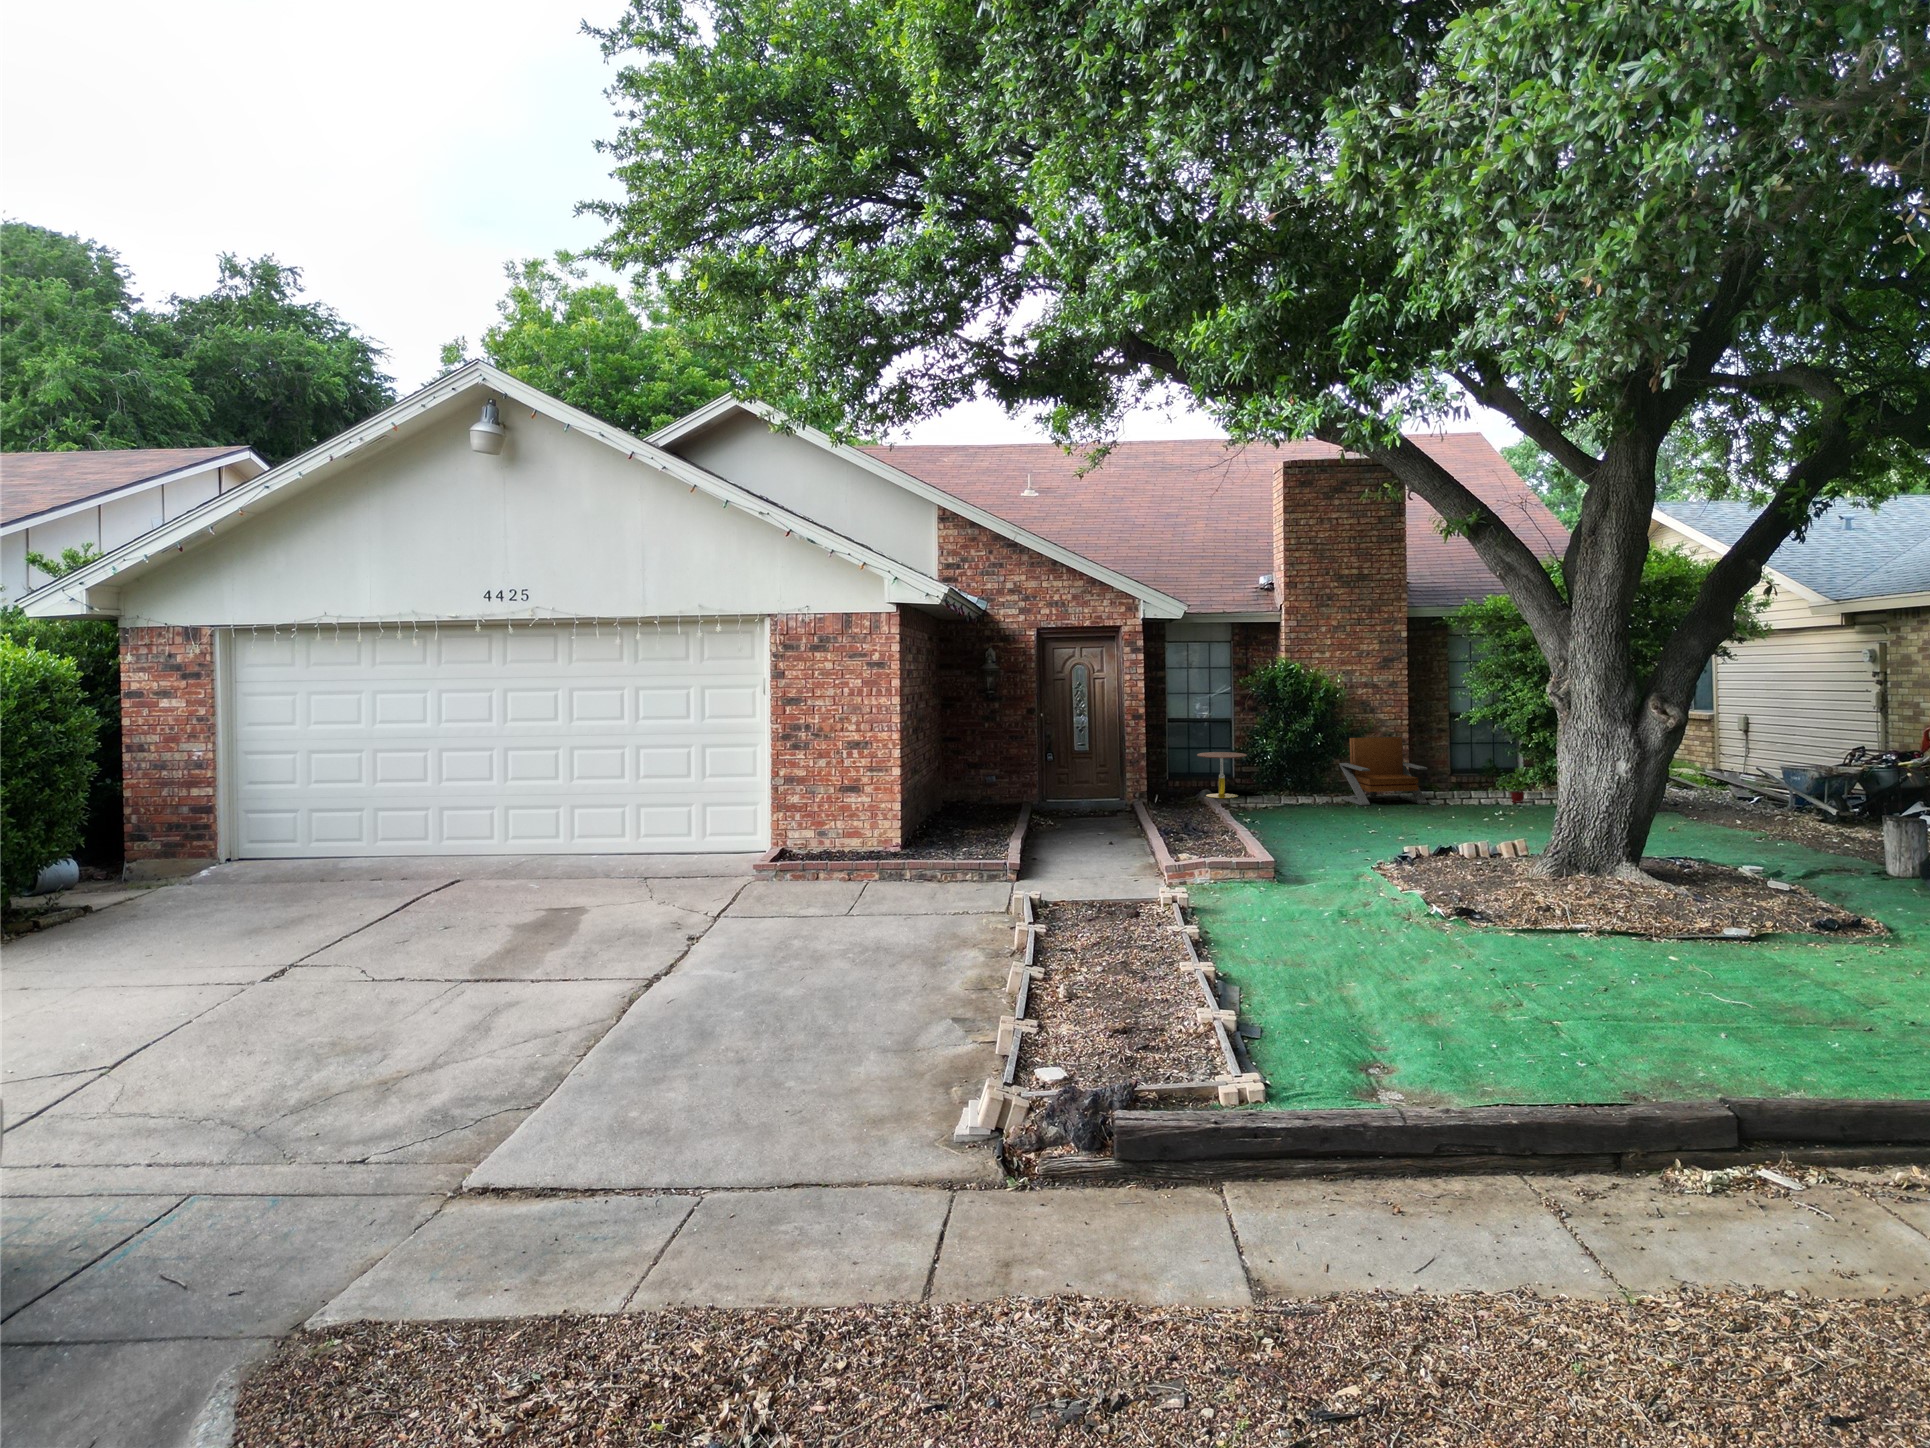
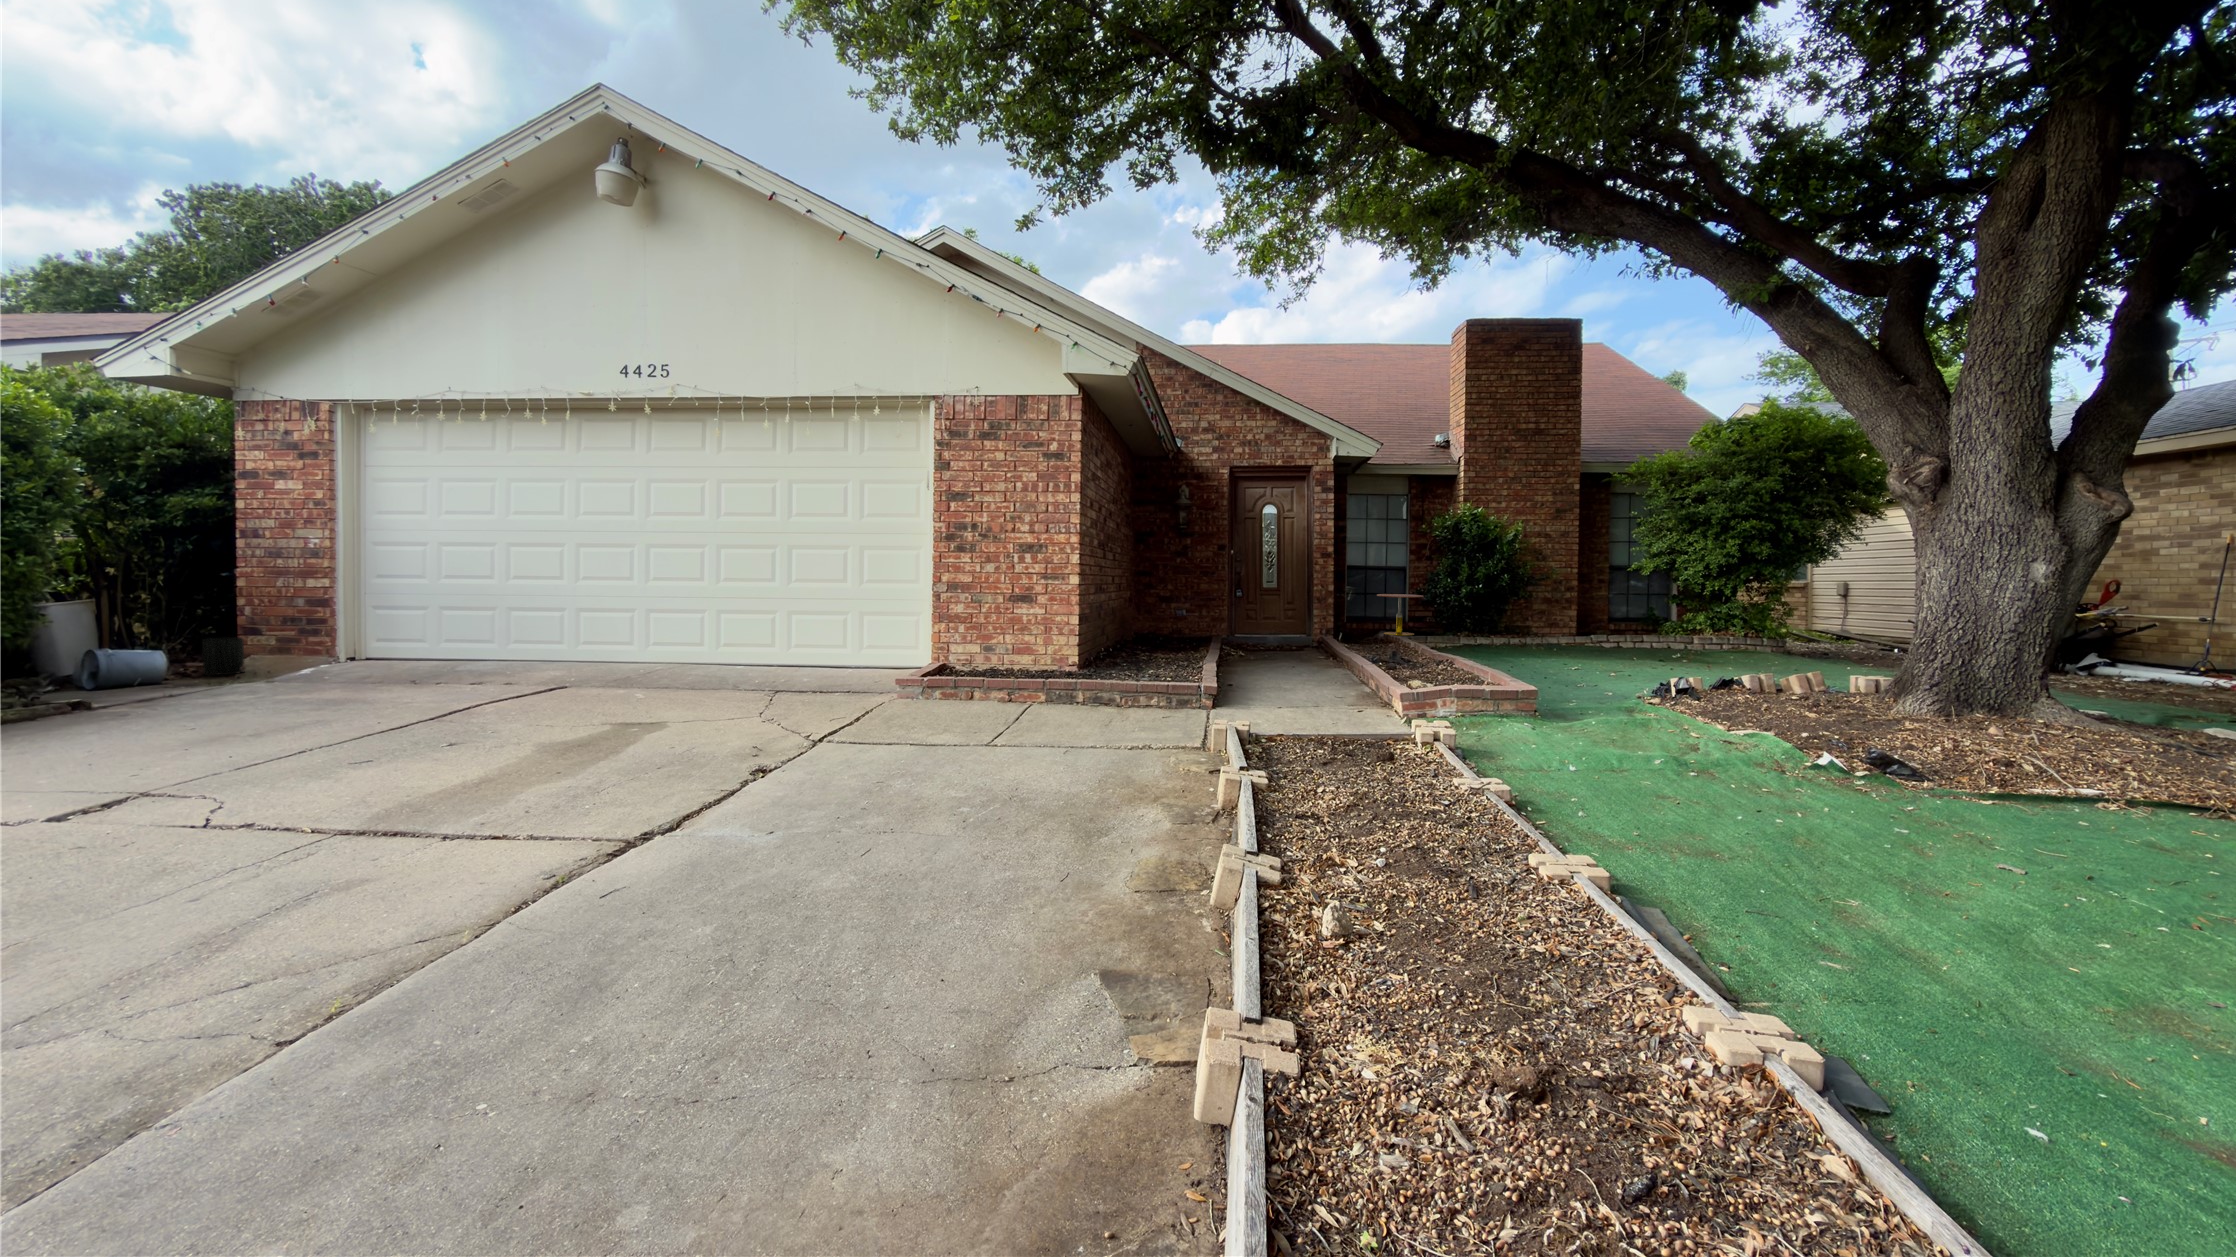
lounge chair: present [1339,737,1427,805] -> none [1512,581,1603,644]
potted plant: present [1504,768,1526,803] -> none [1670,611,1703,646]
trash can: none [114,842,144,878] -> present [202,637,244,676]

